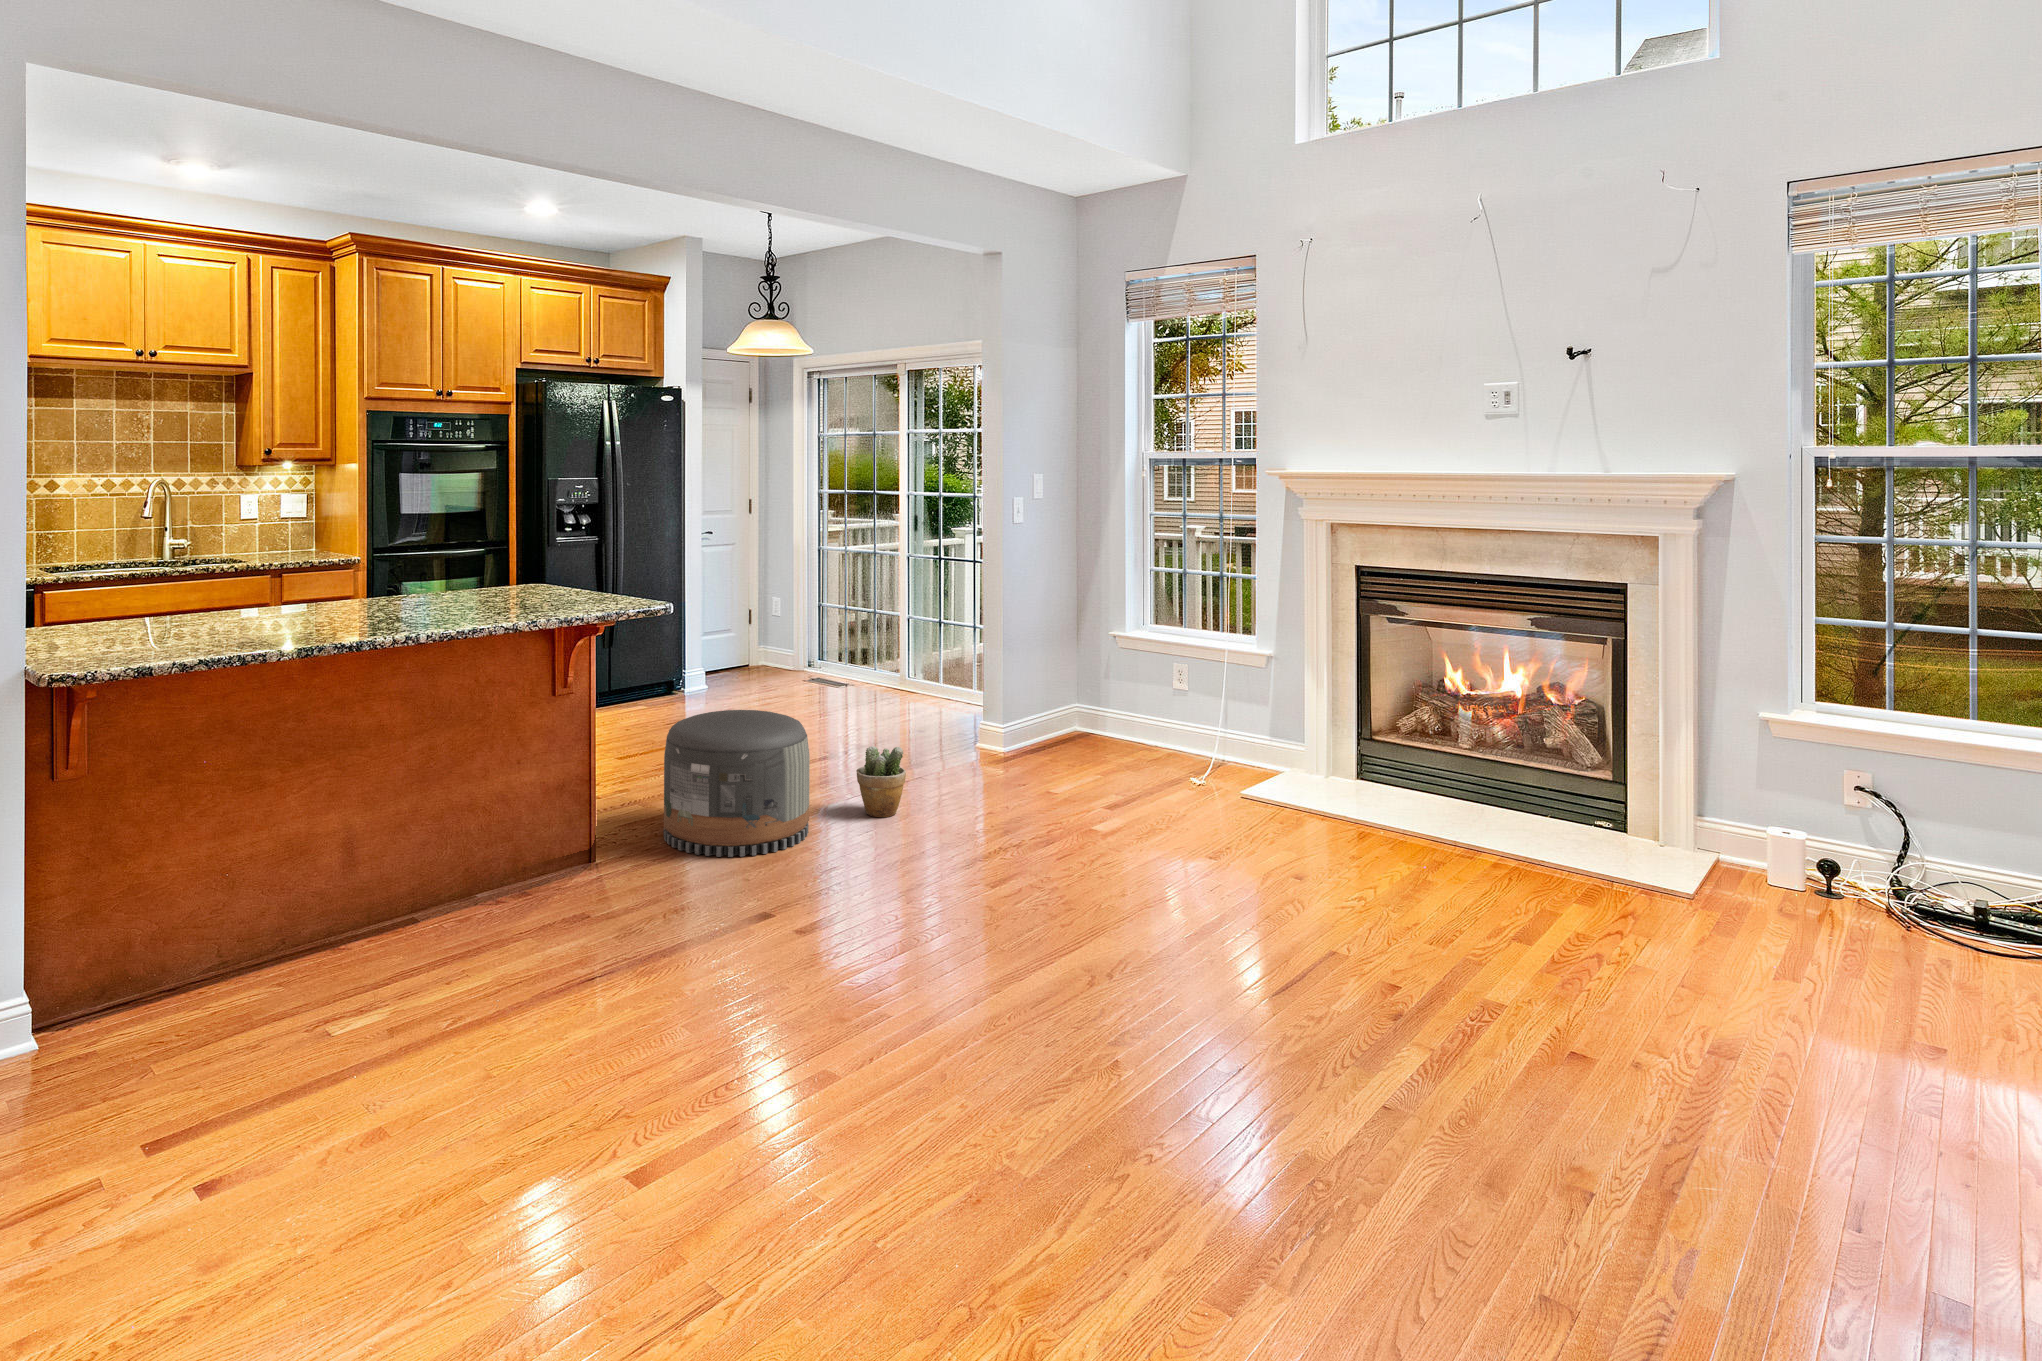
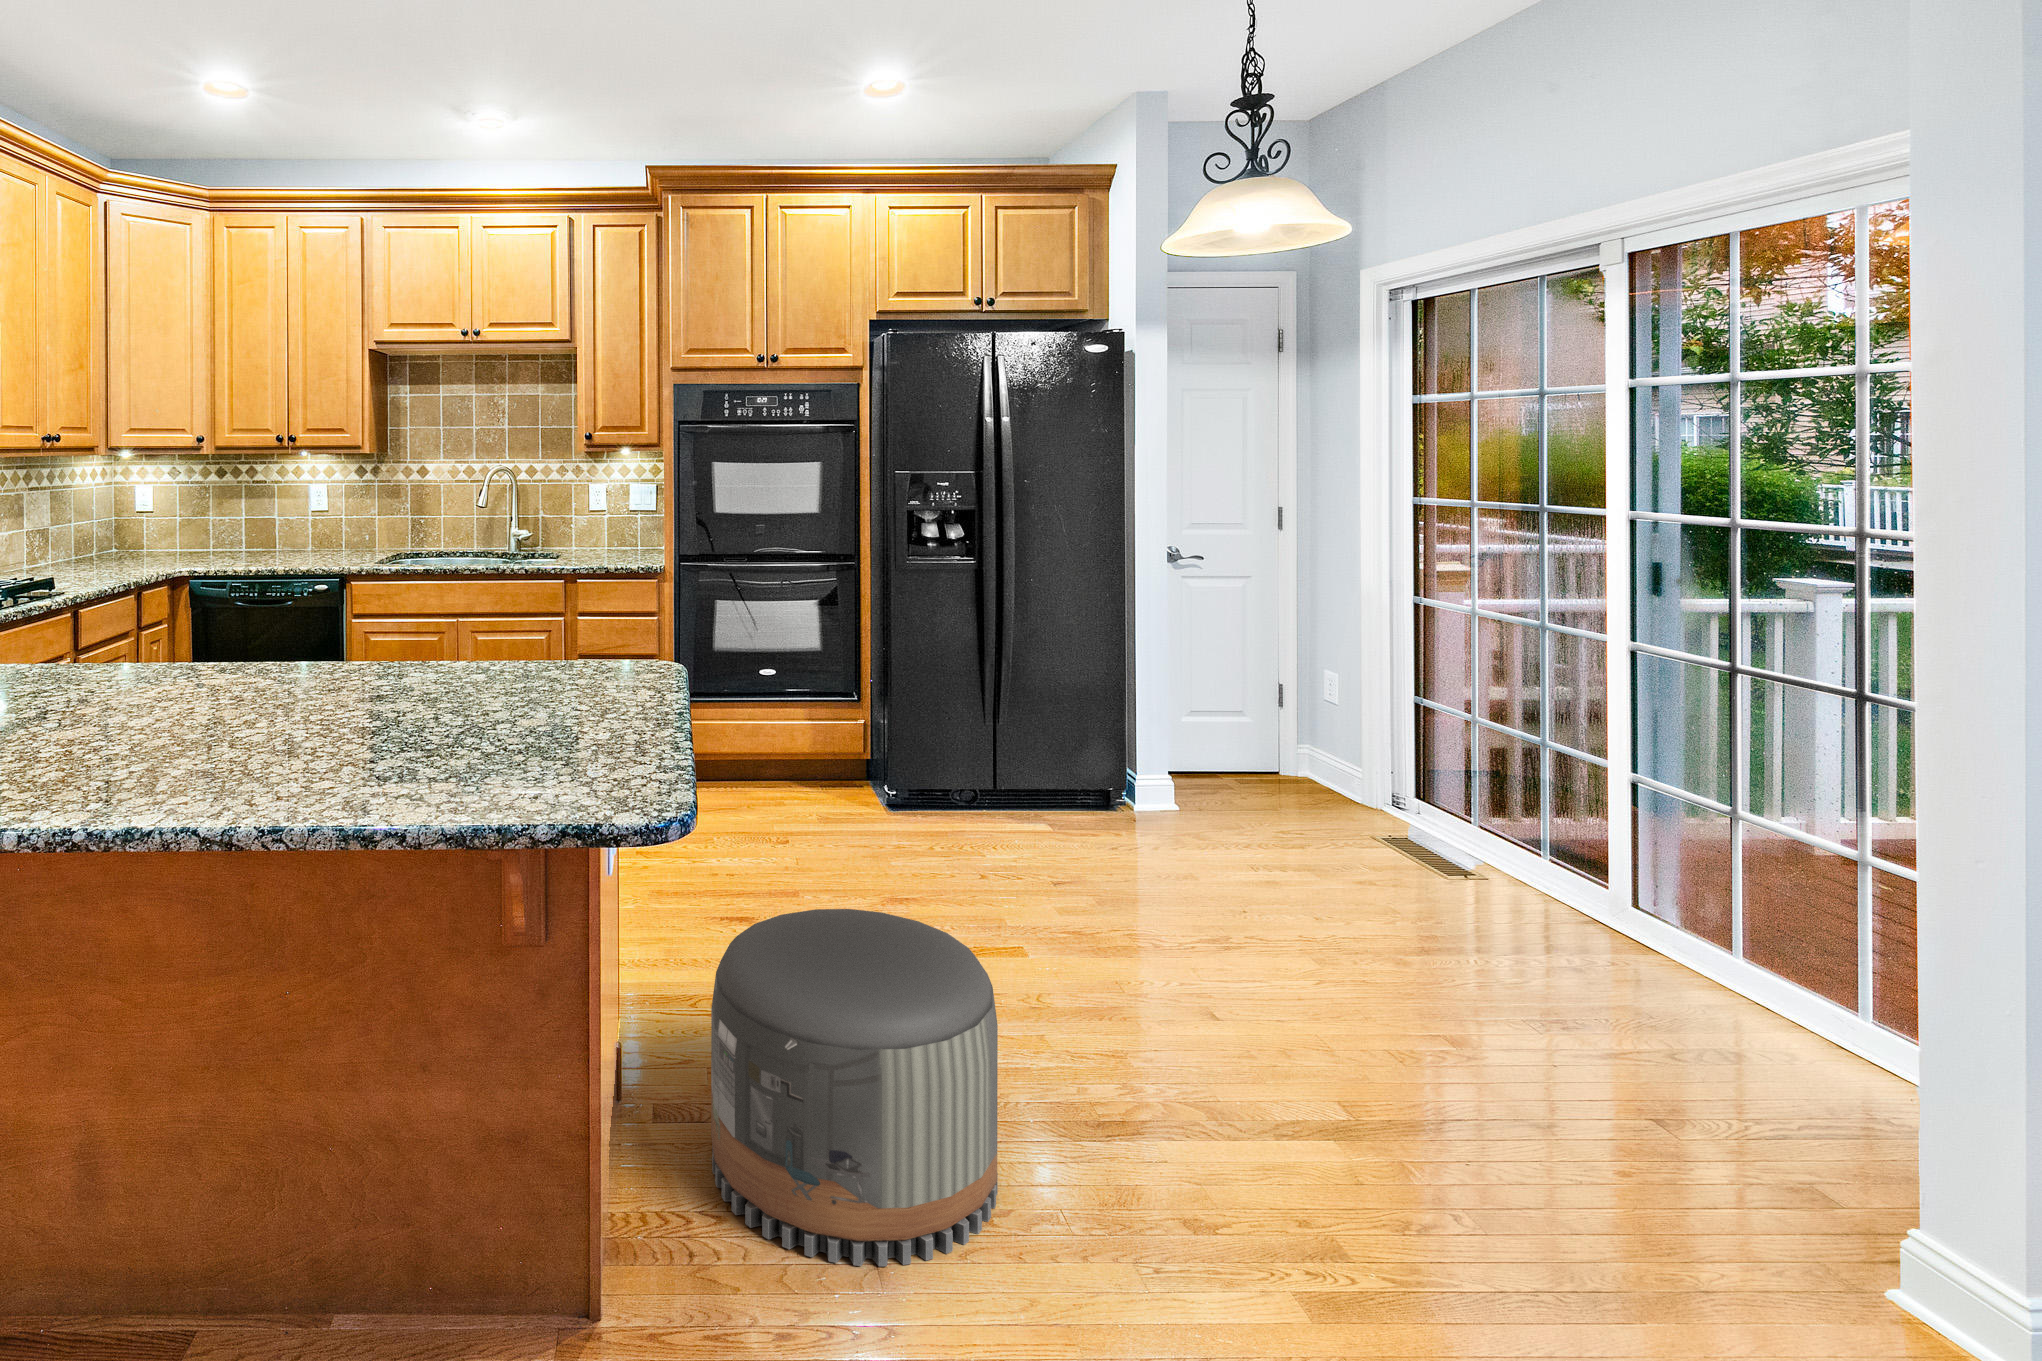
potted plant: present [856,746,906,817] -> none [1131,1080,1254,1264]

